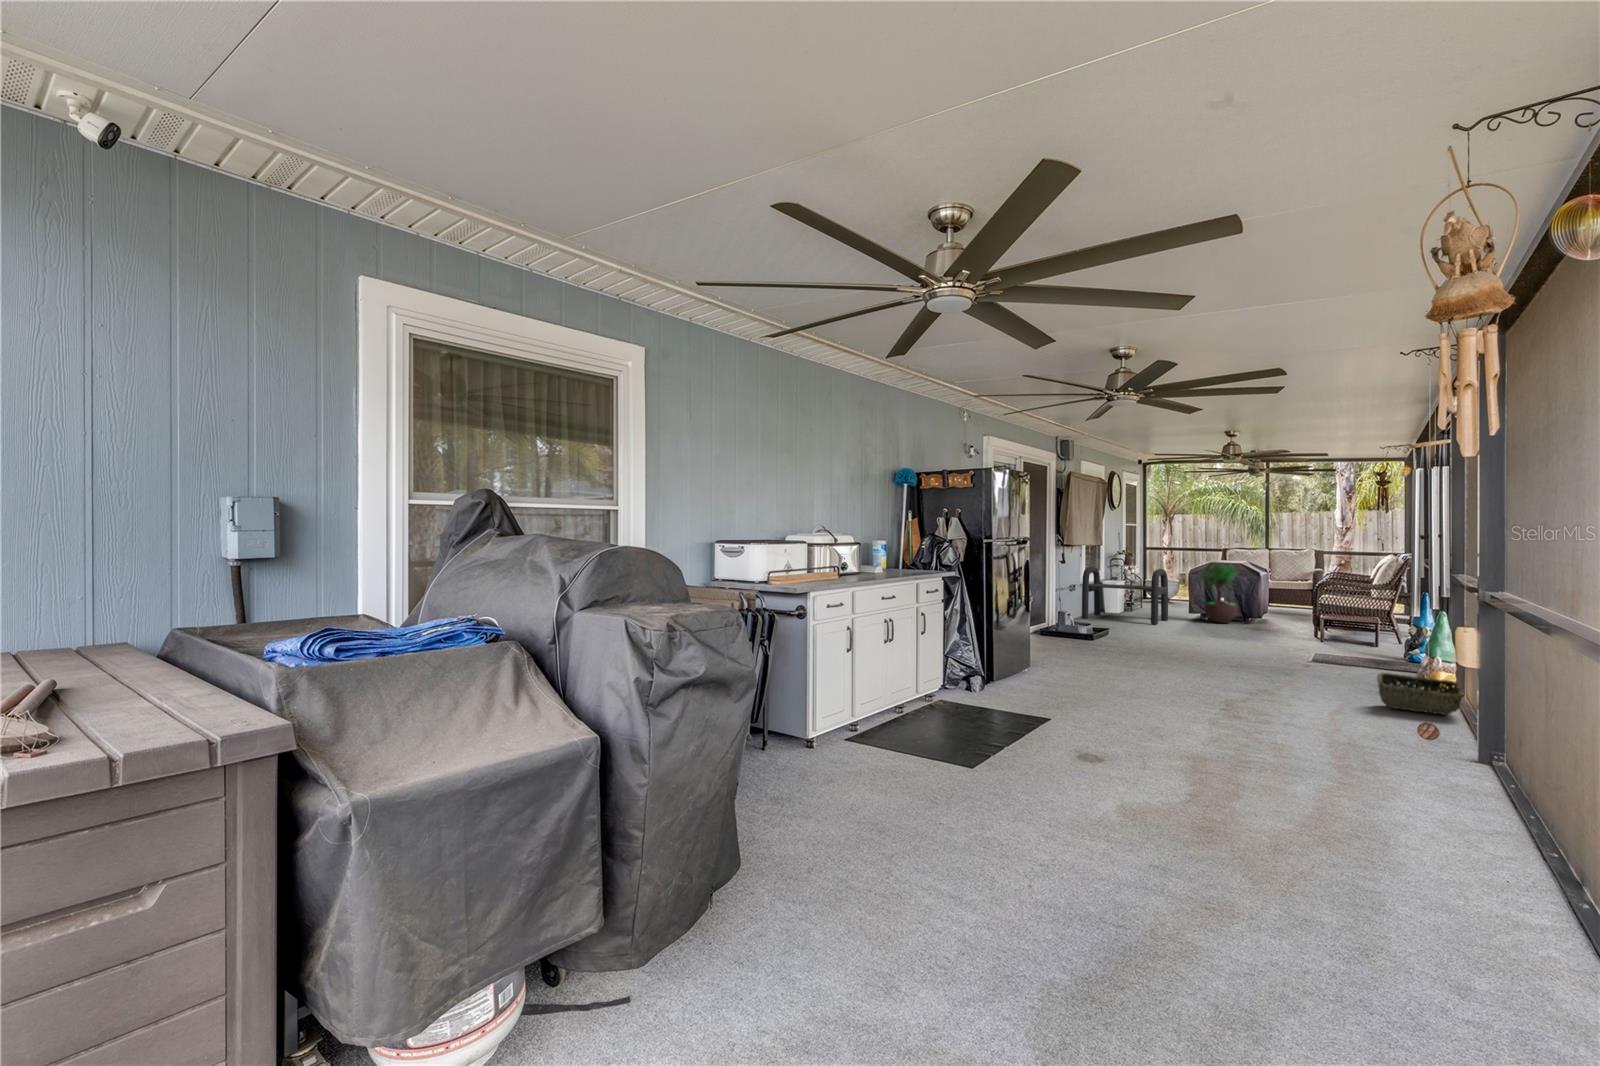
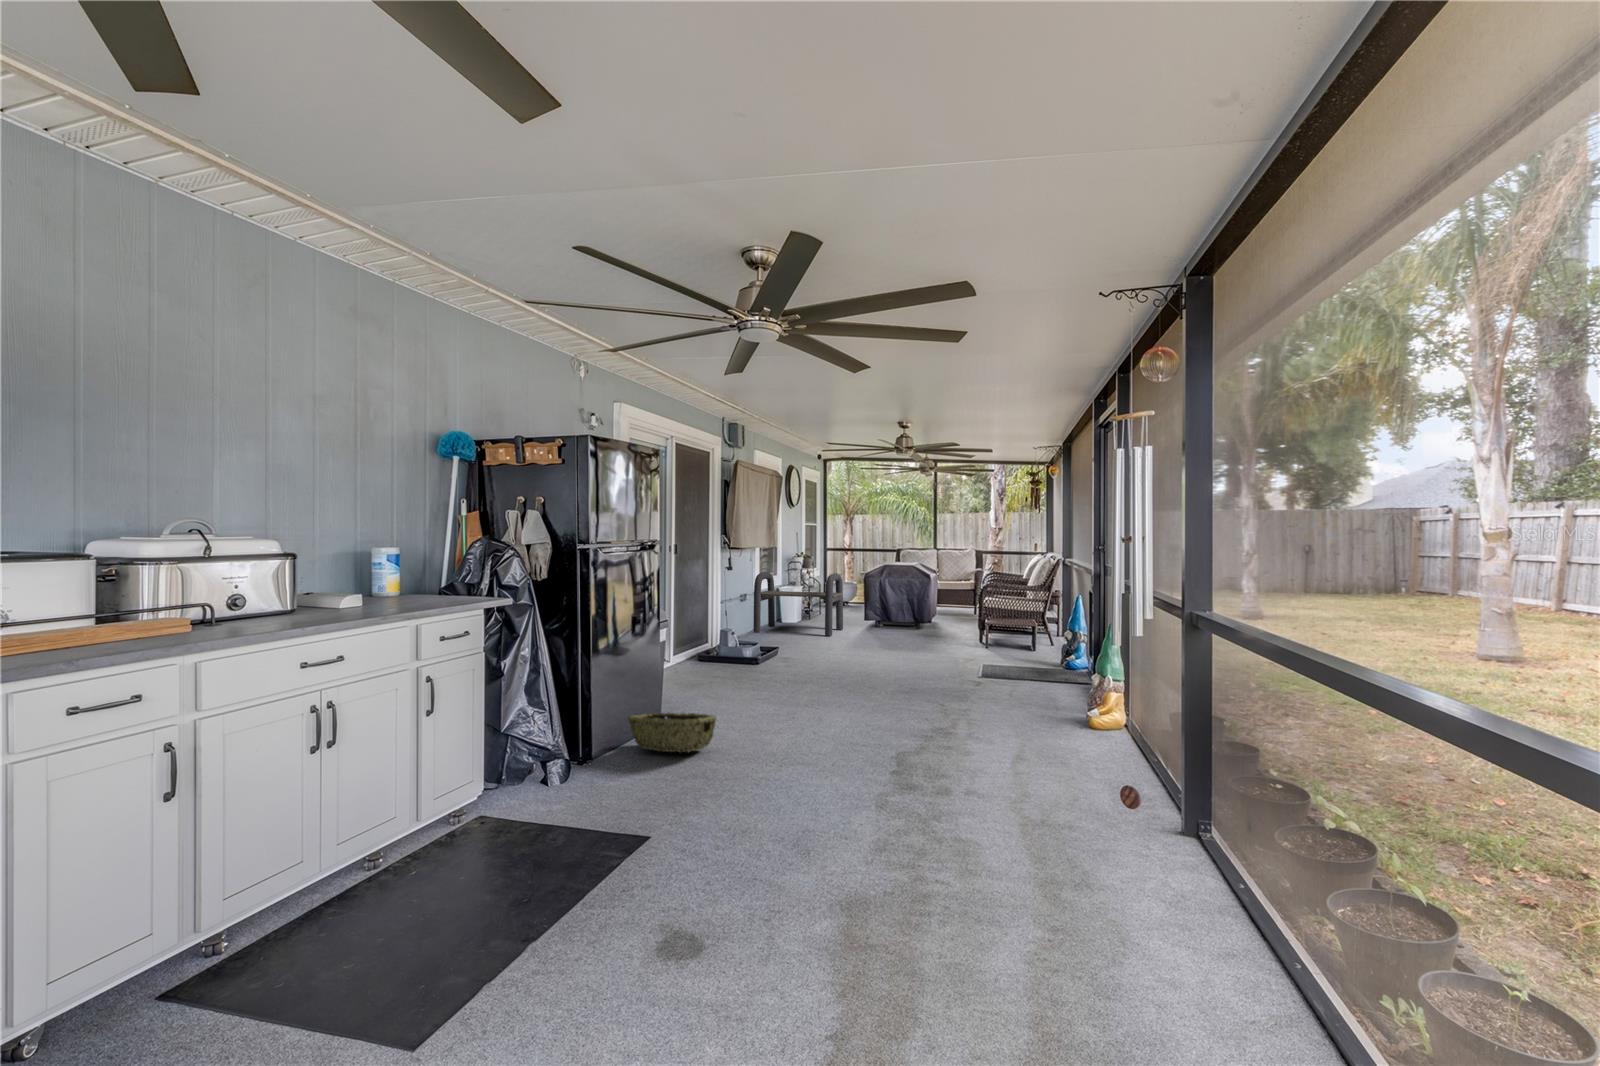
potted tree: present [1199,564,1238,623] -> none [871,560,912,630]
woven basket: present [1377,673,1464,714] -> present [628,713,716,753]

